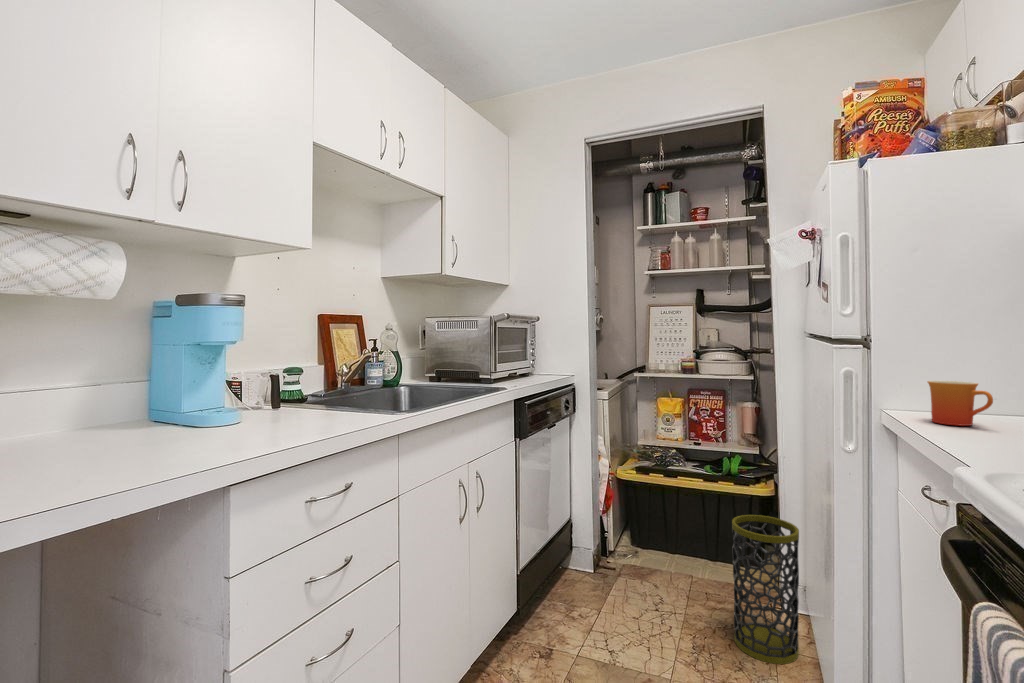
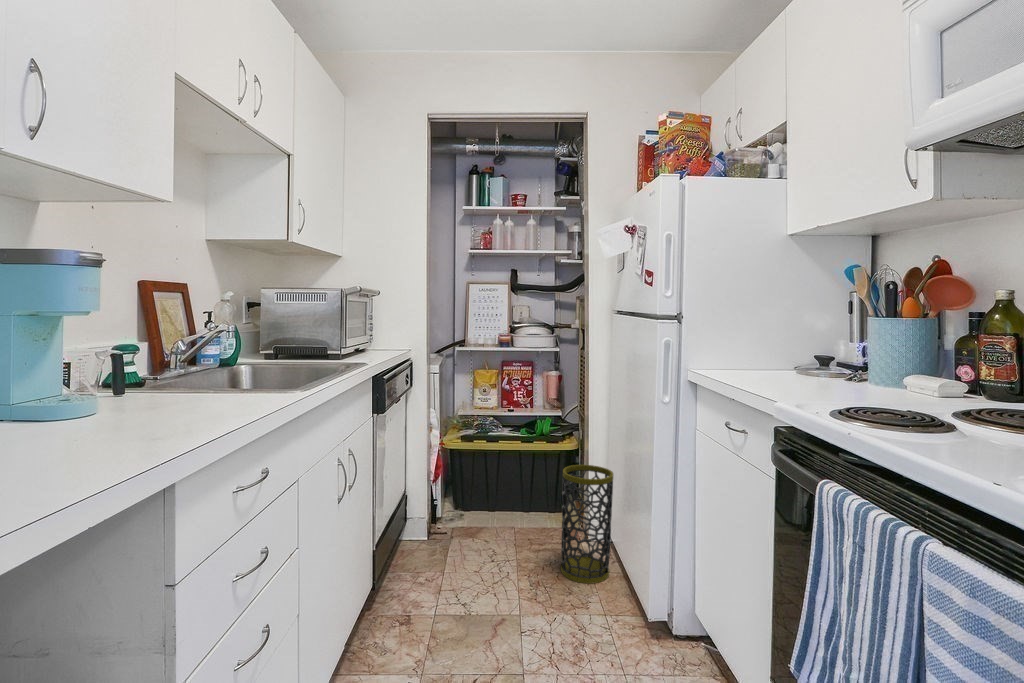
mug: present [928,381,993,426] -> none [722,347,761,379]

